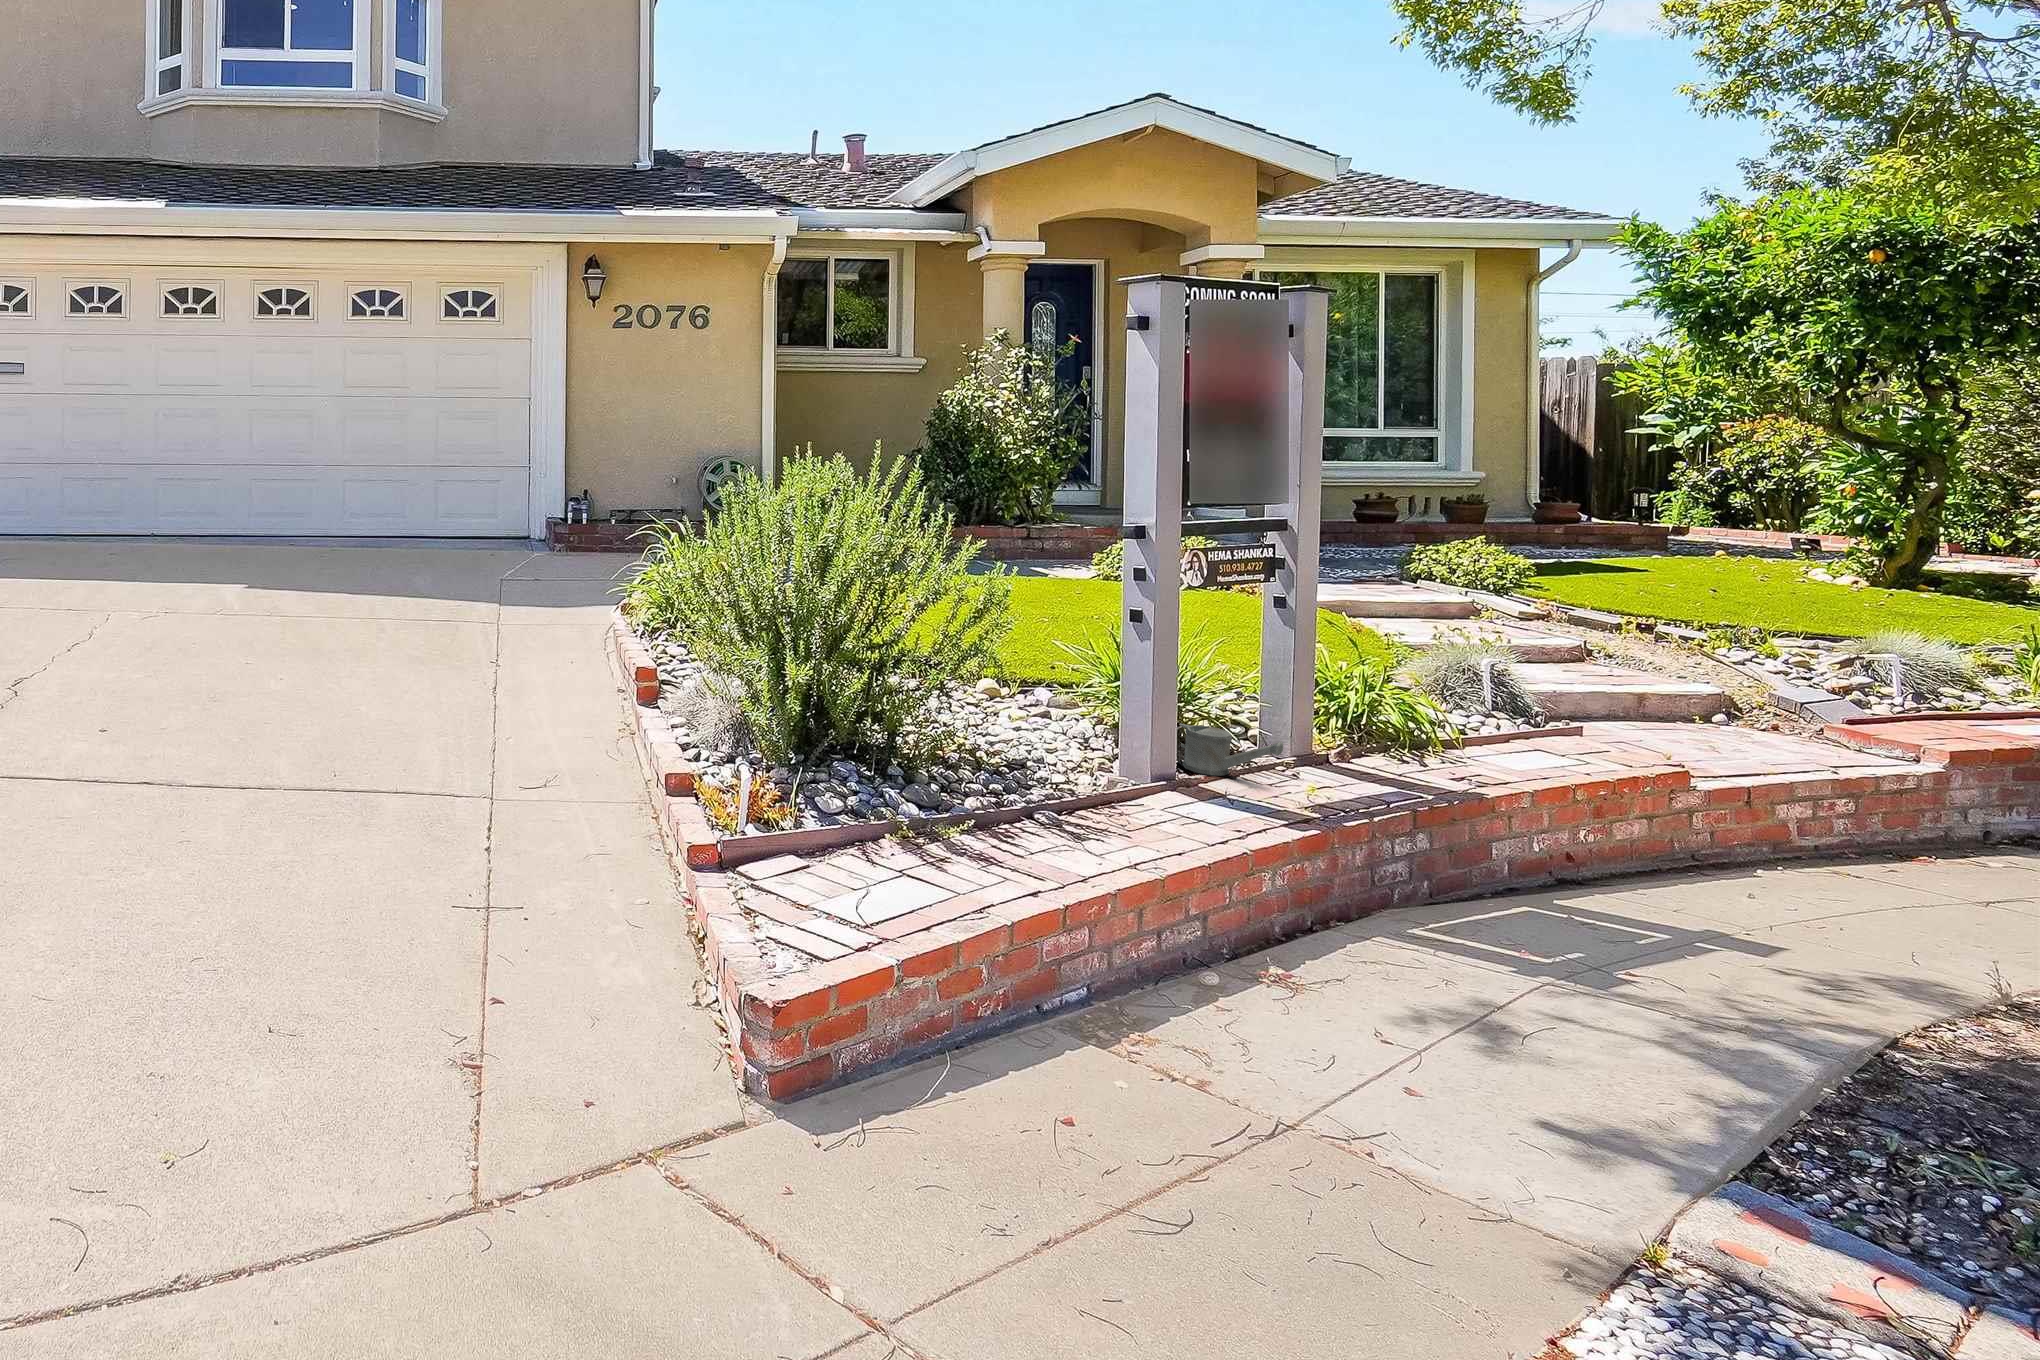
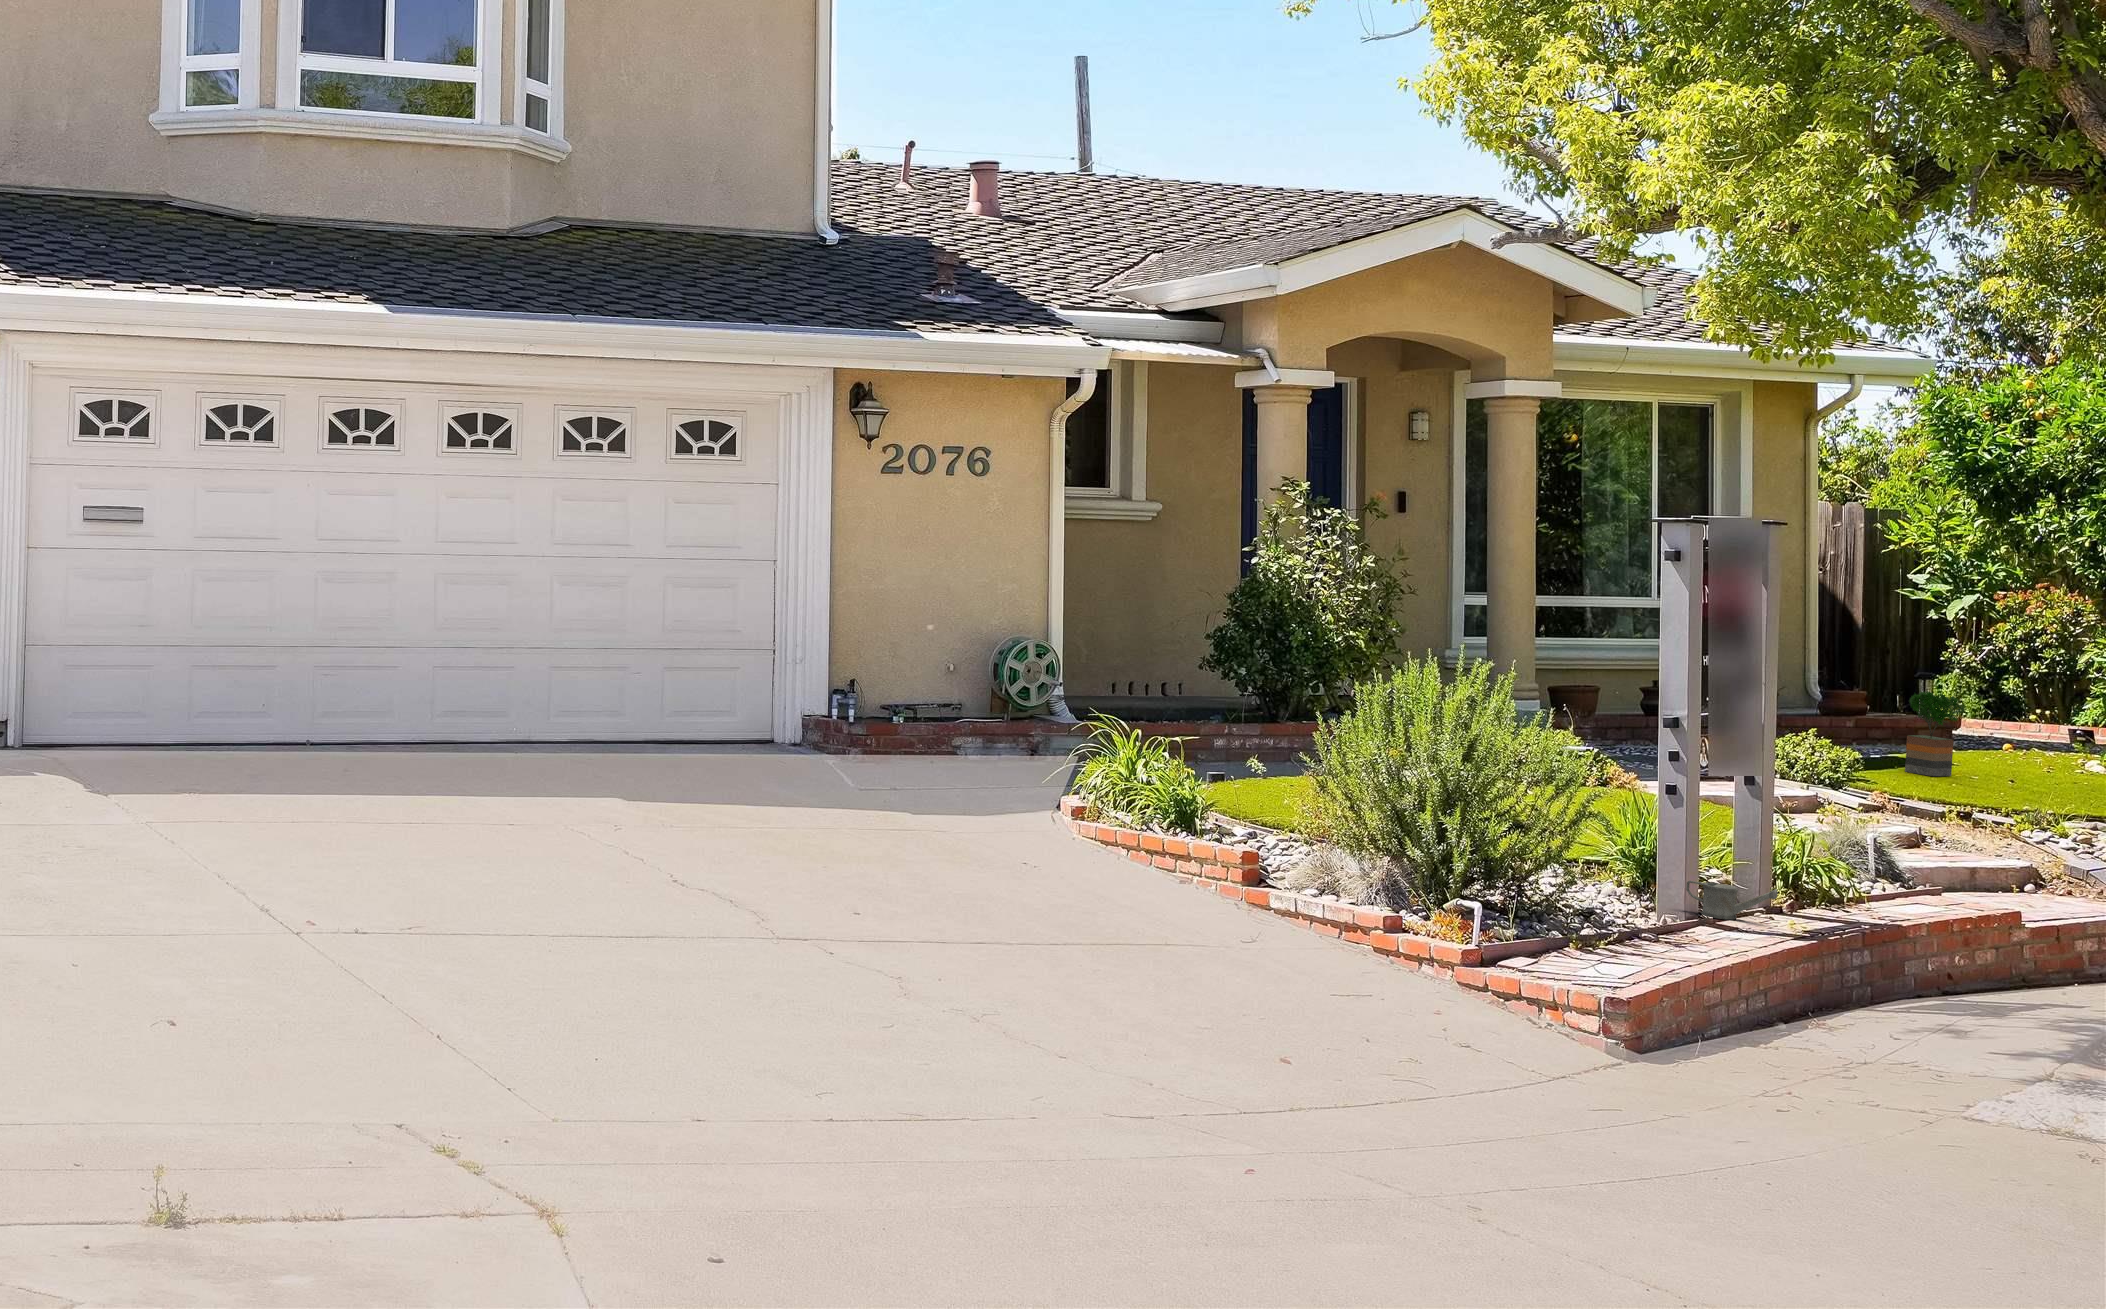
potted tree: none [1593,500,1667,582] -> present [1905,691,1964,776]

